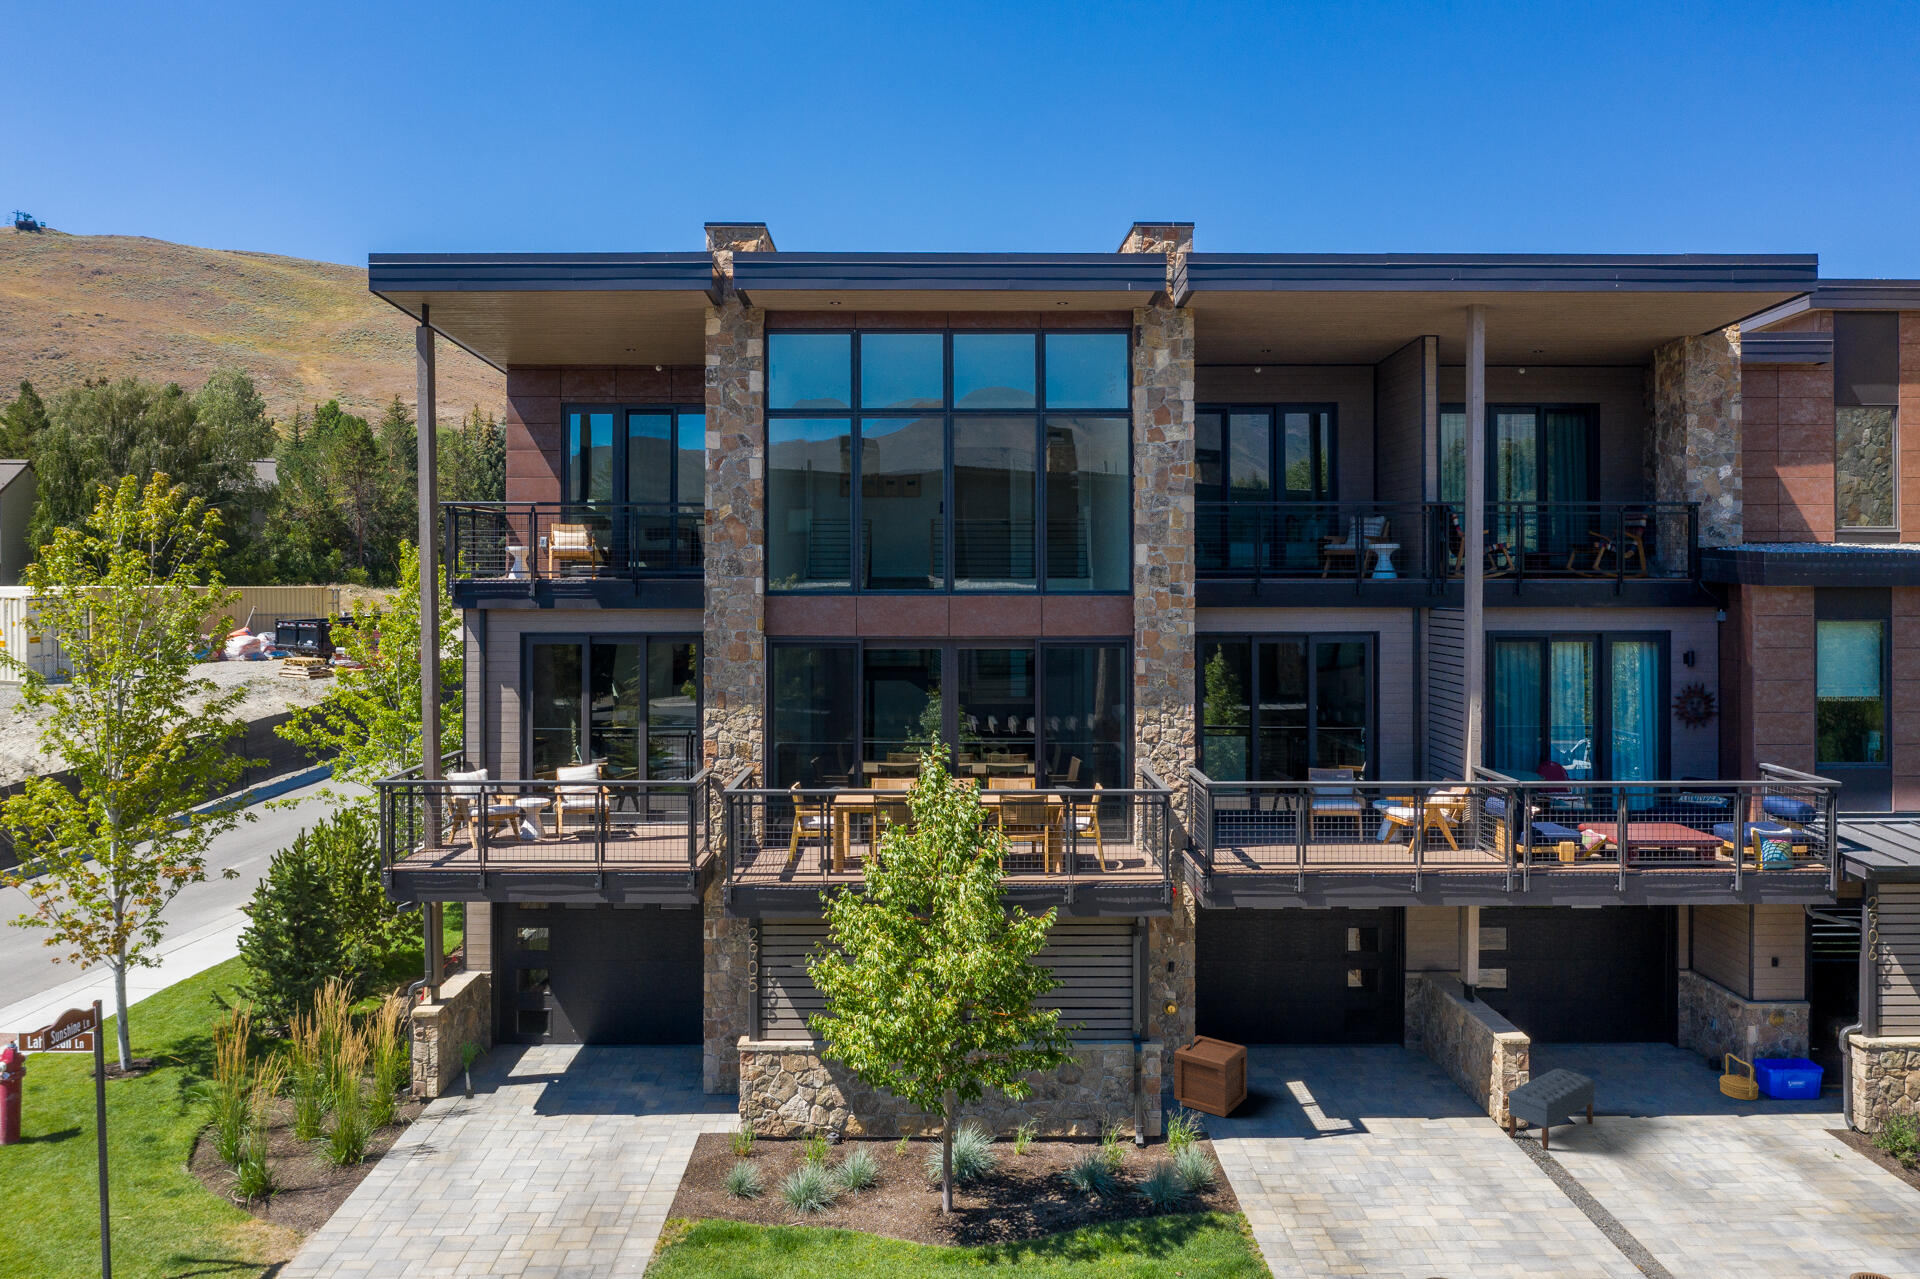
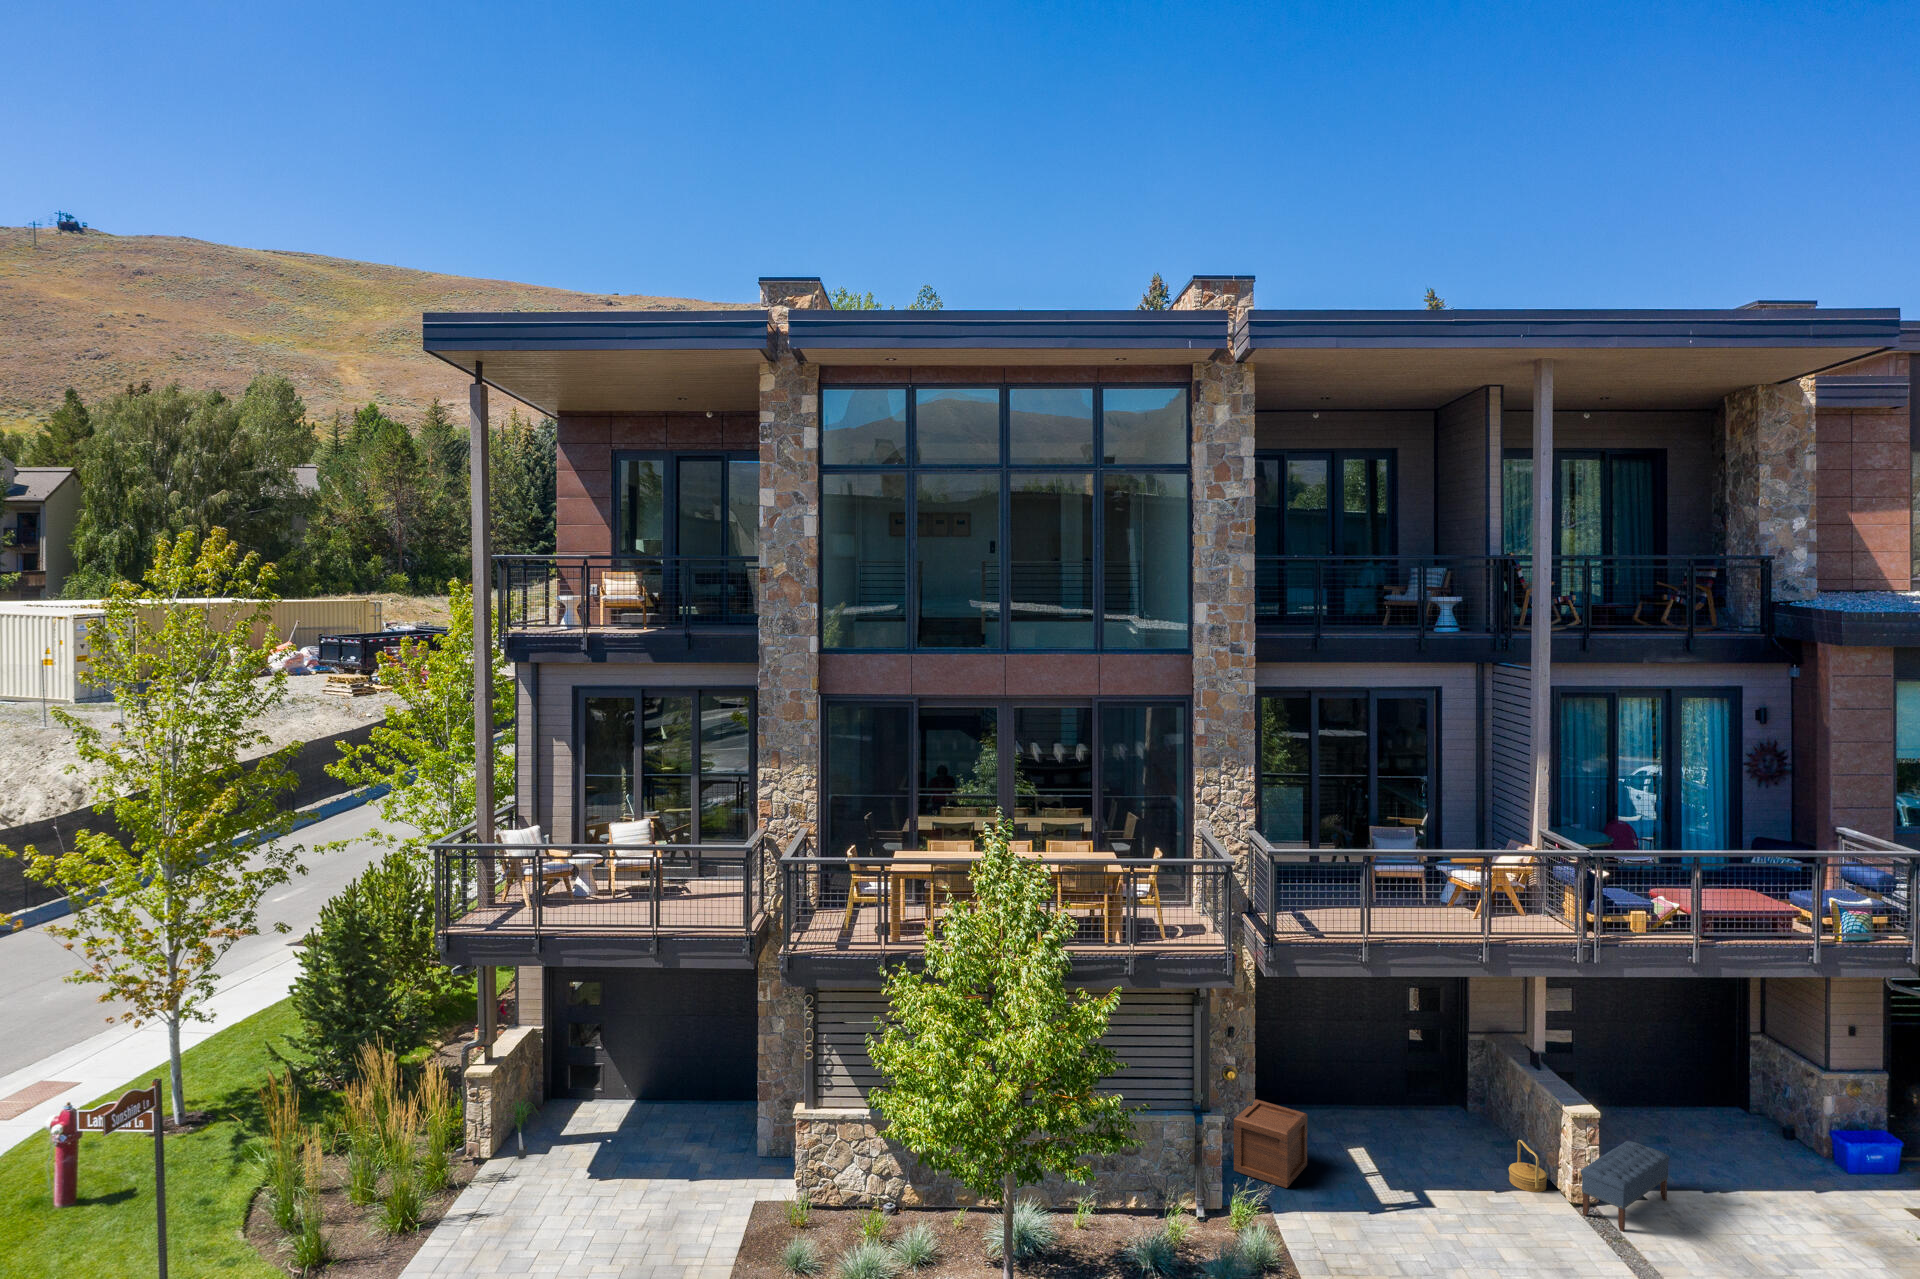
woven basket: present [1719,1053,1759,1100] -> present [1509,1140,1547,1192]

